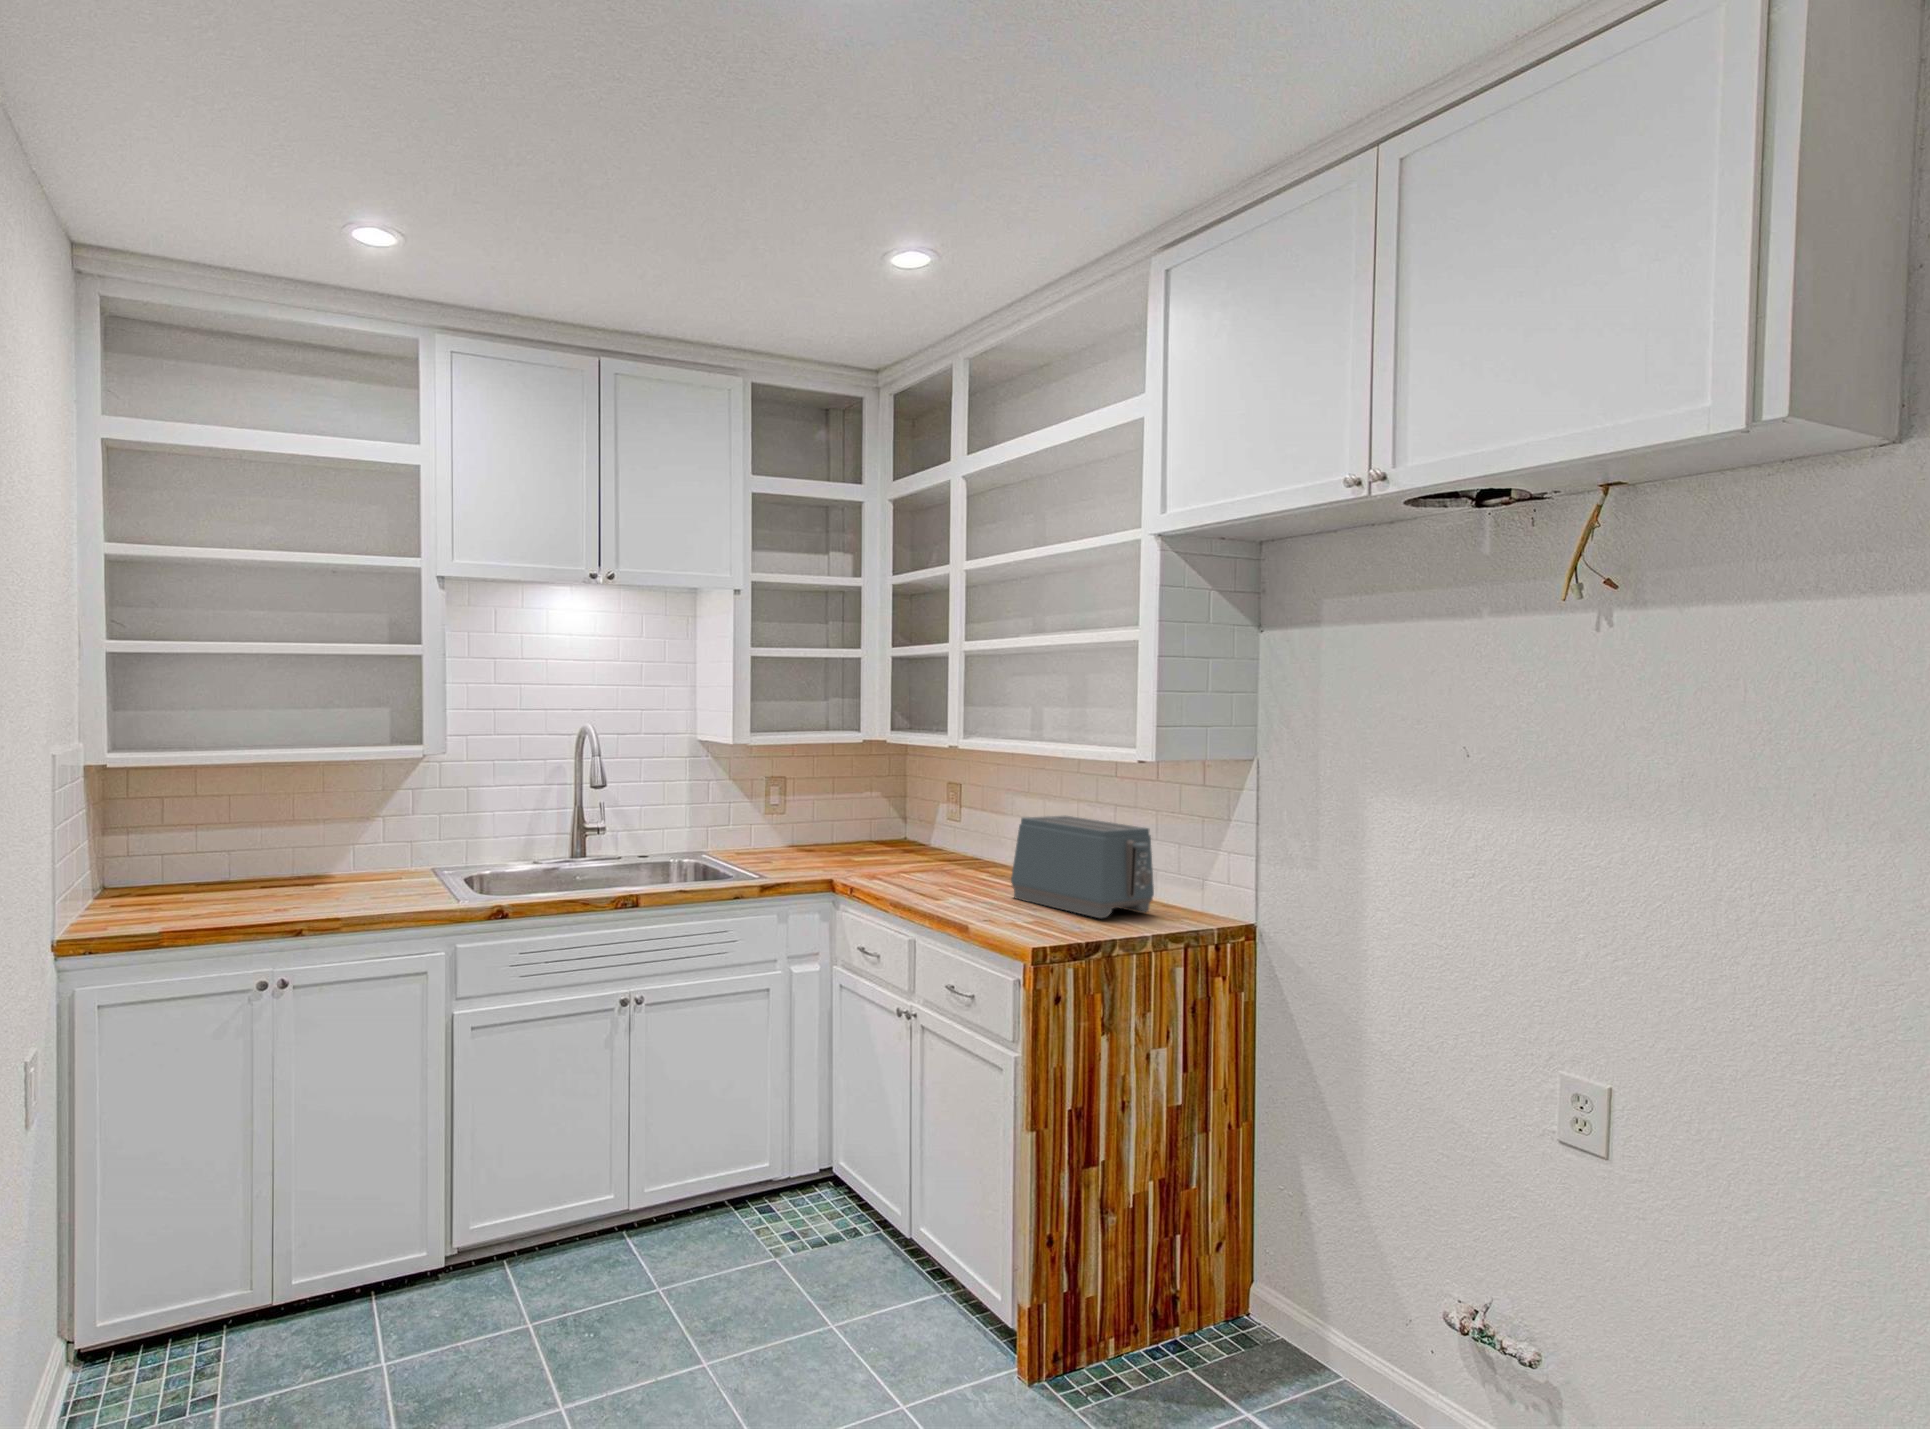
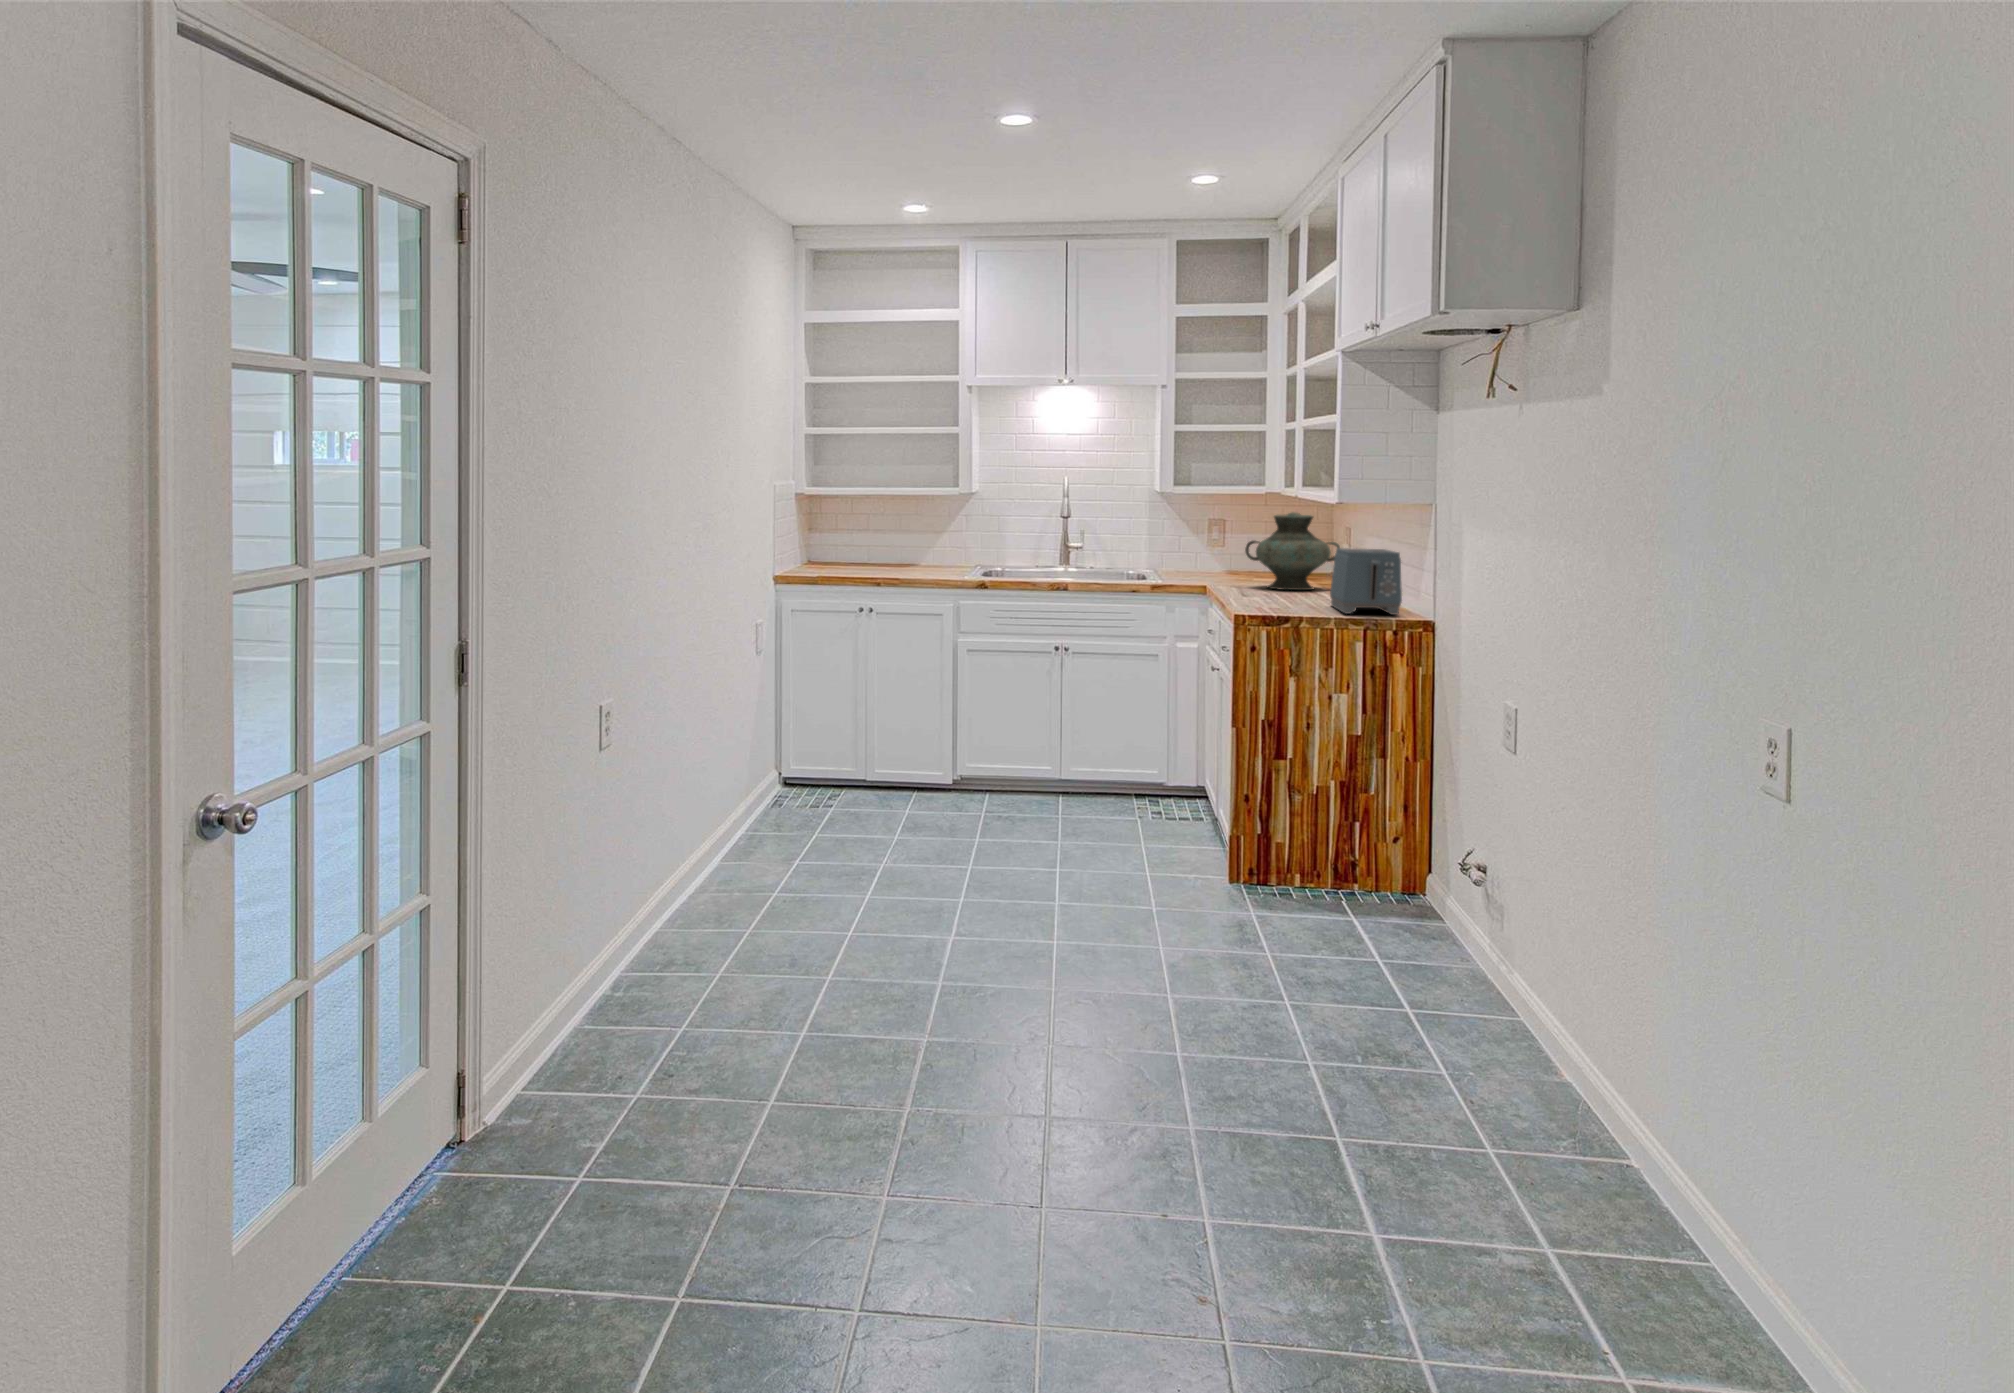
vase: none [787,753,896,862] -> present [1245,512,1340,590]

